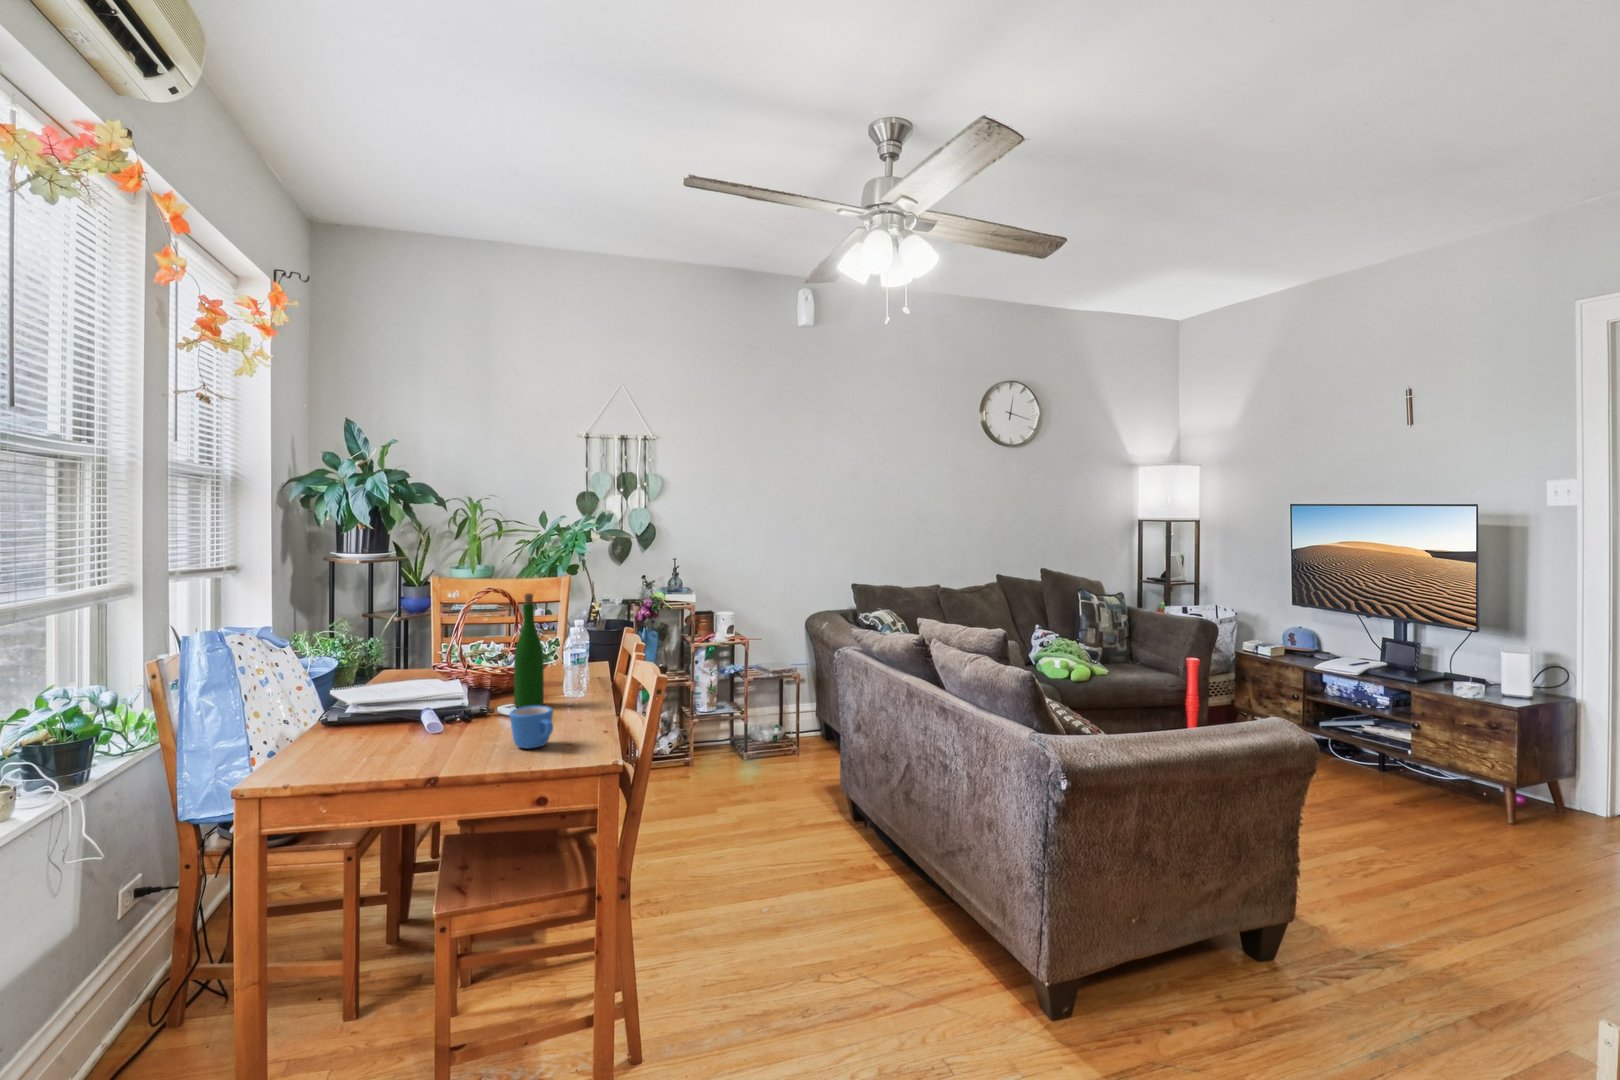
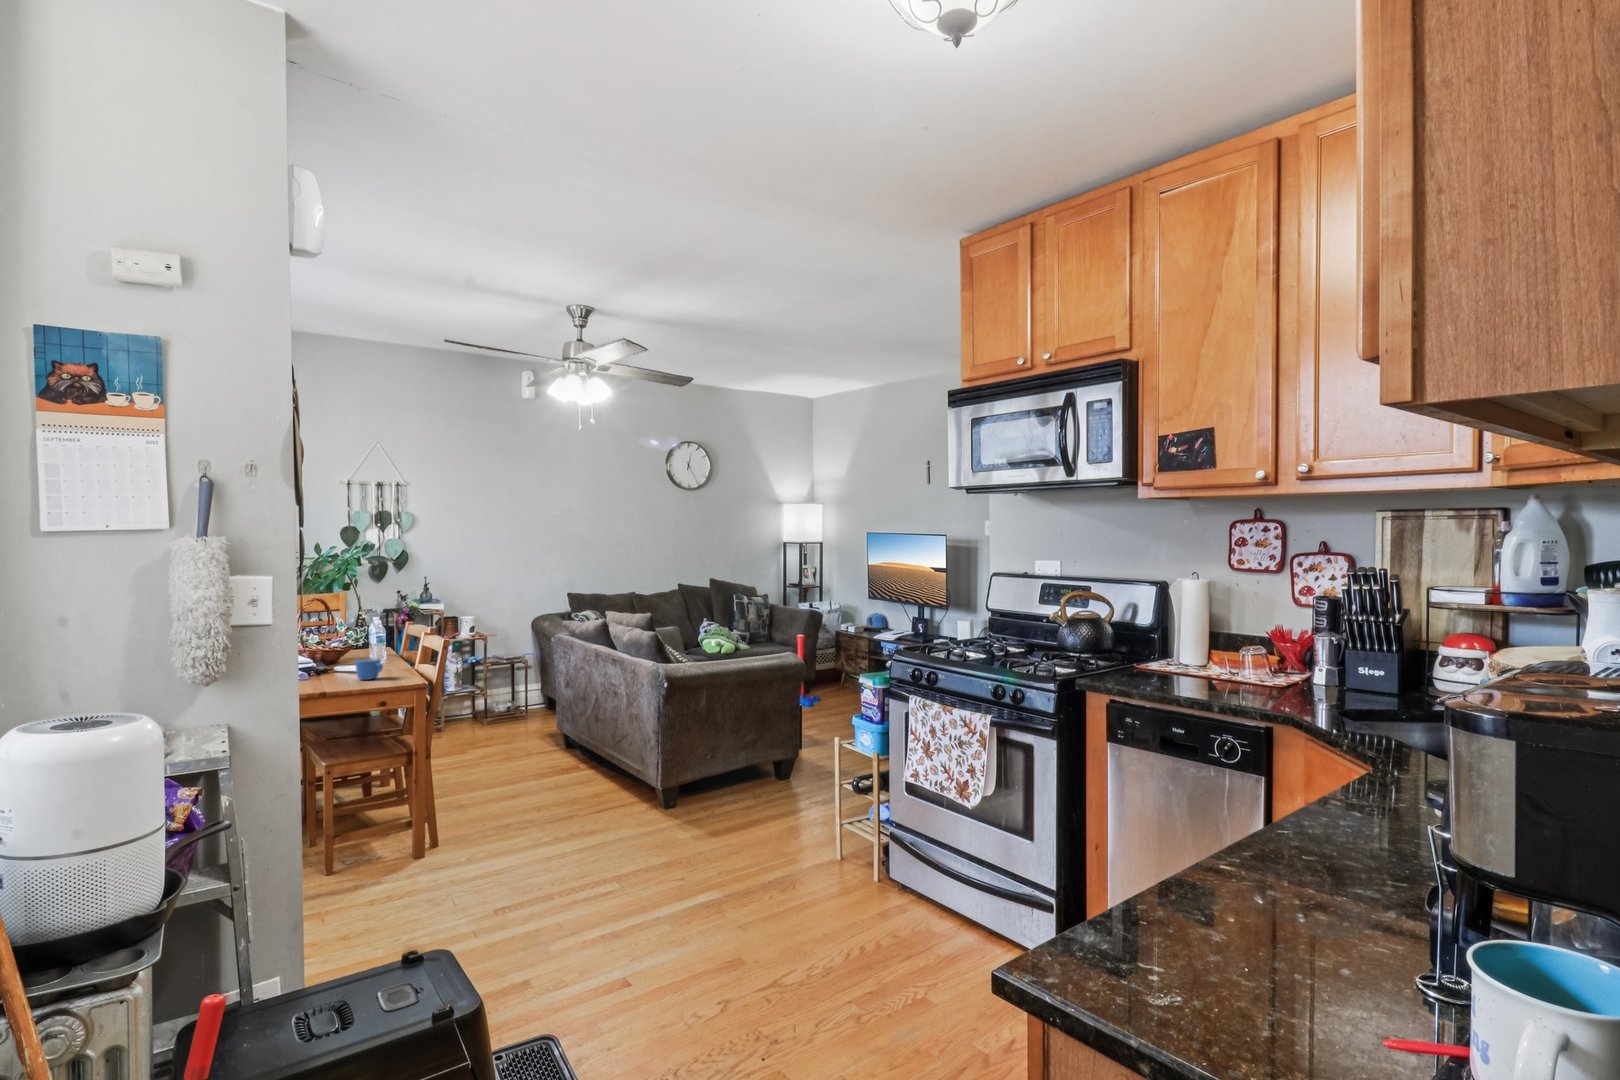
wine bottle: present [514,593,544,708] -> none [340,599,359,668]

